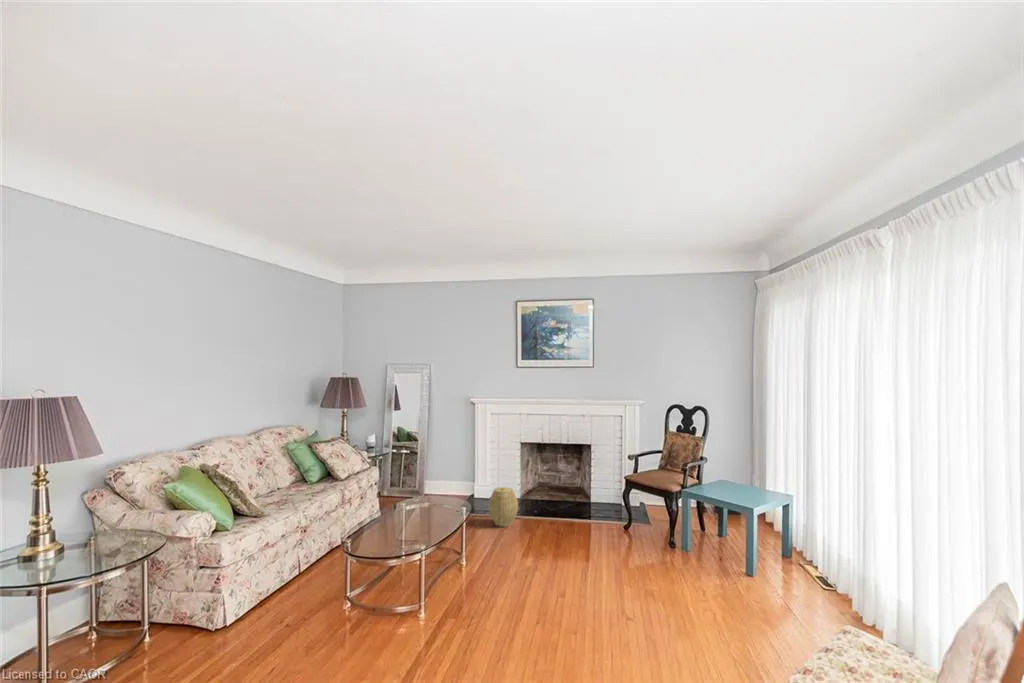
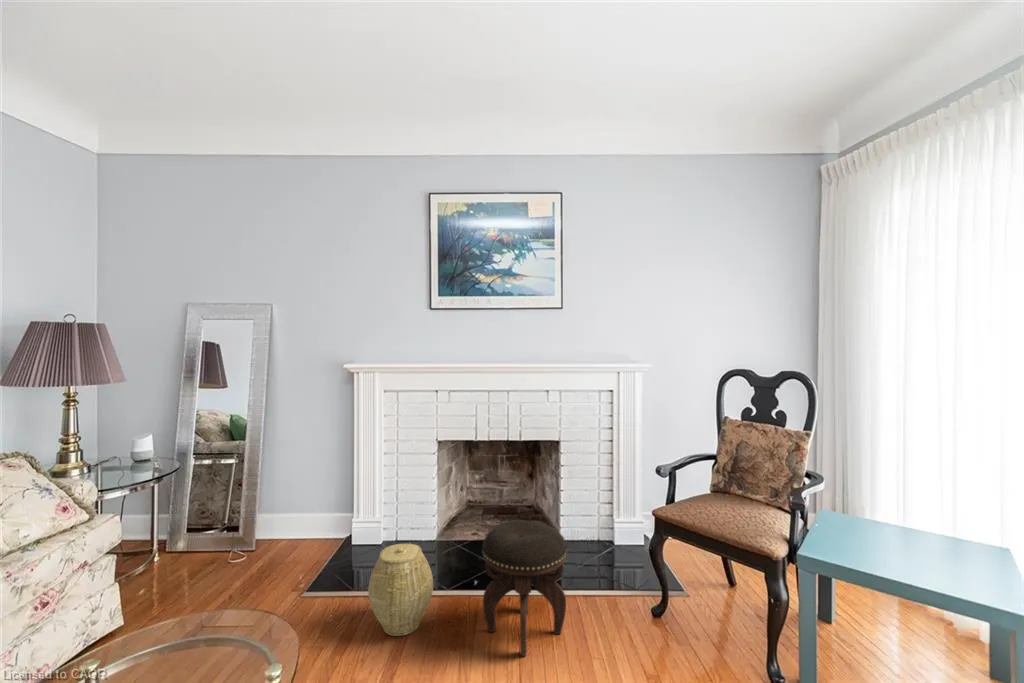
footstool: none [541,478,580,535] -> present [482,520,567,656]

